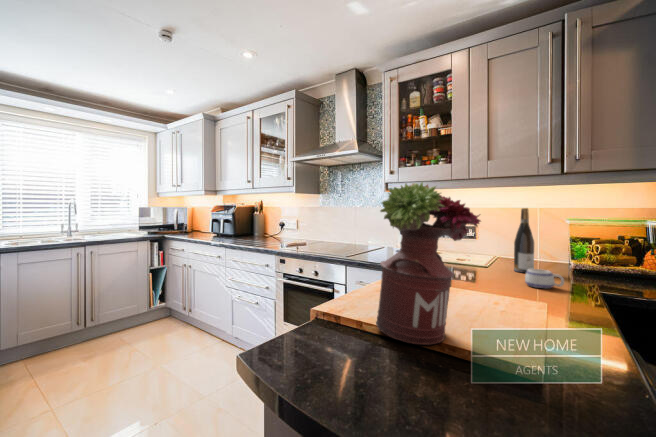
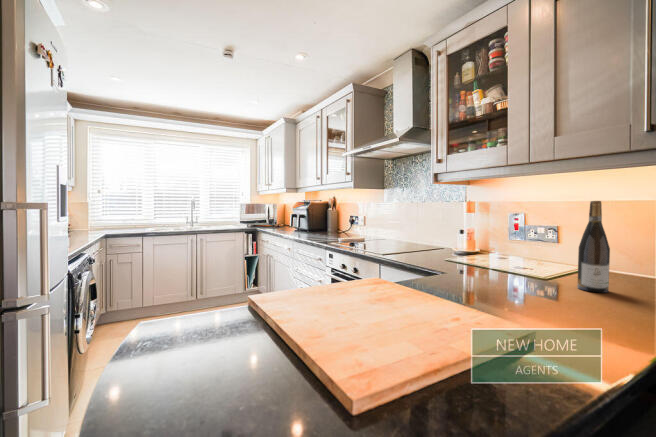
flower arrangement: present [376,182,481,345] -> none [241,172,367,352]
mug: present [525,269,564,288] -> none [556,286,614,315]

